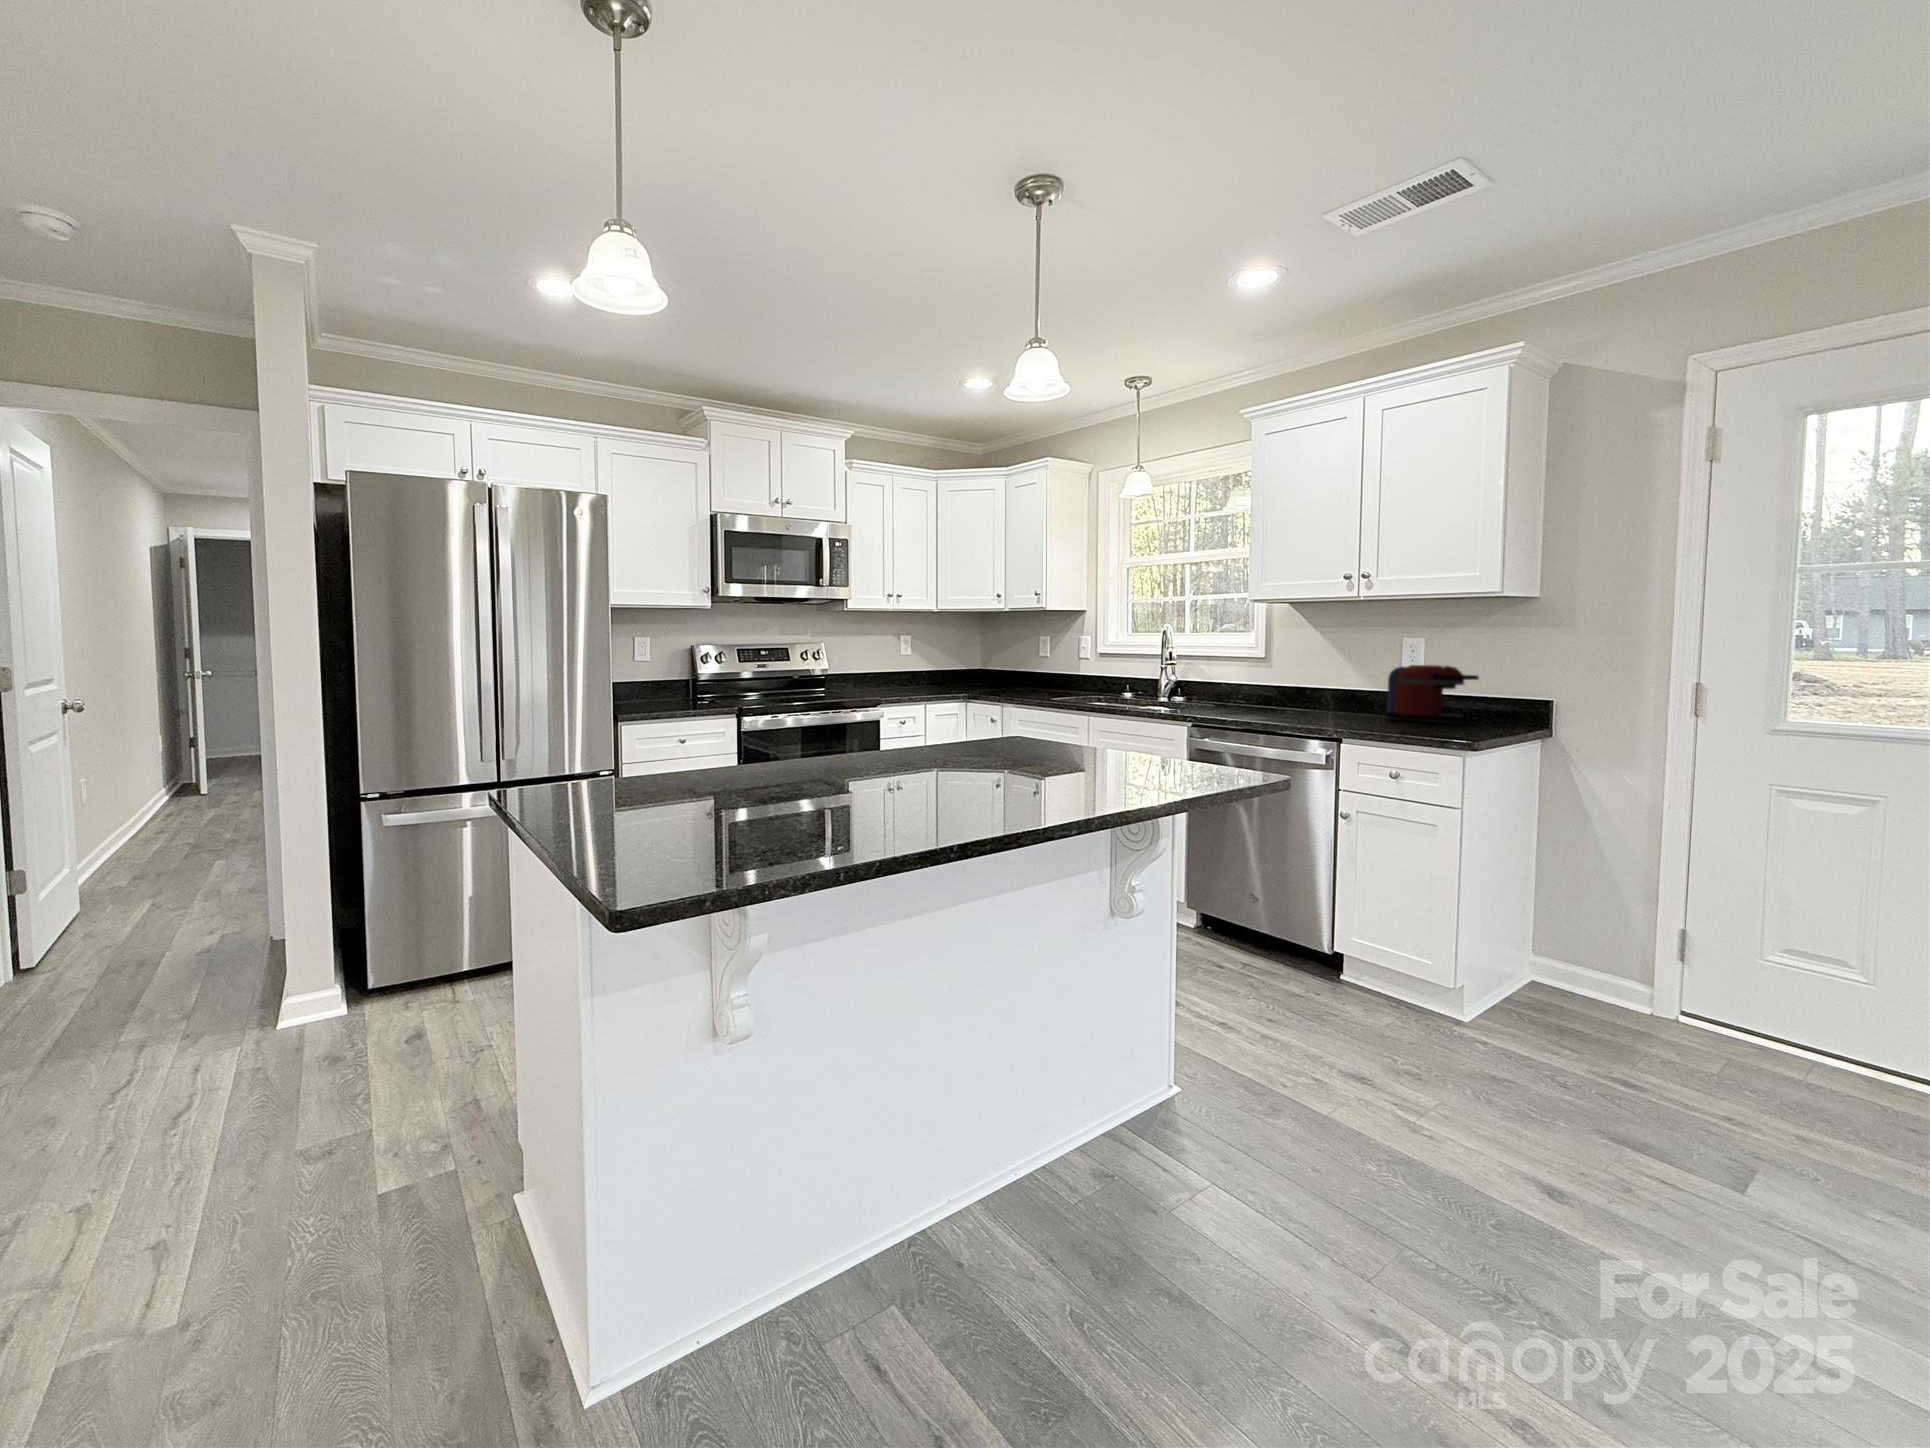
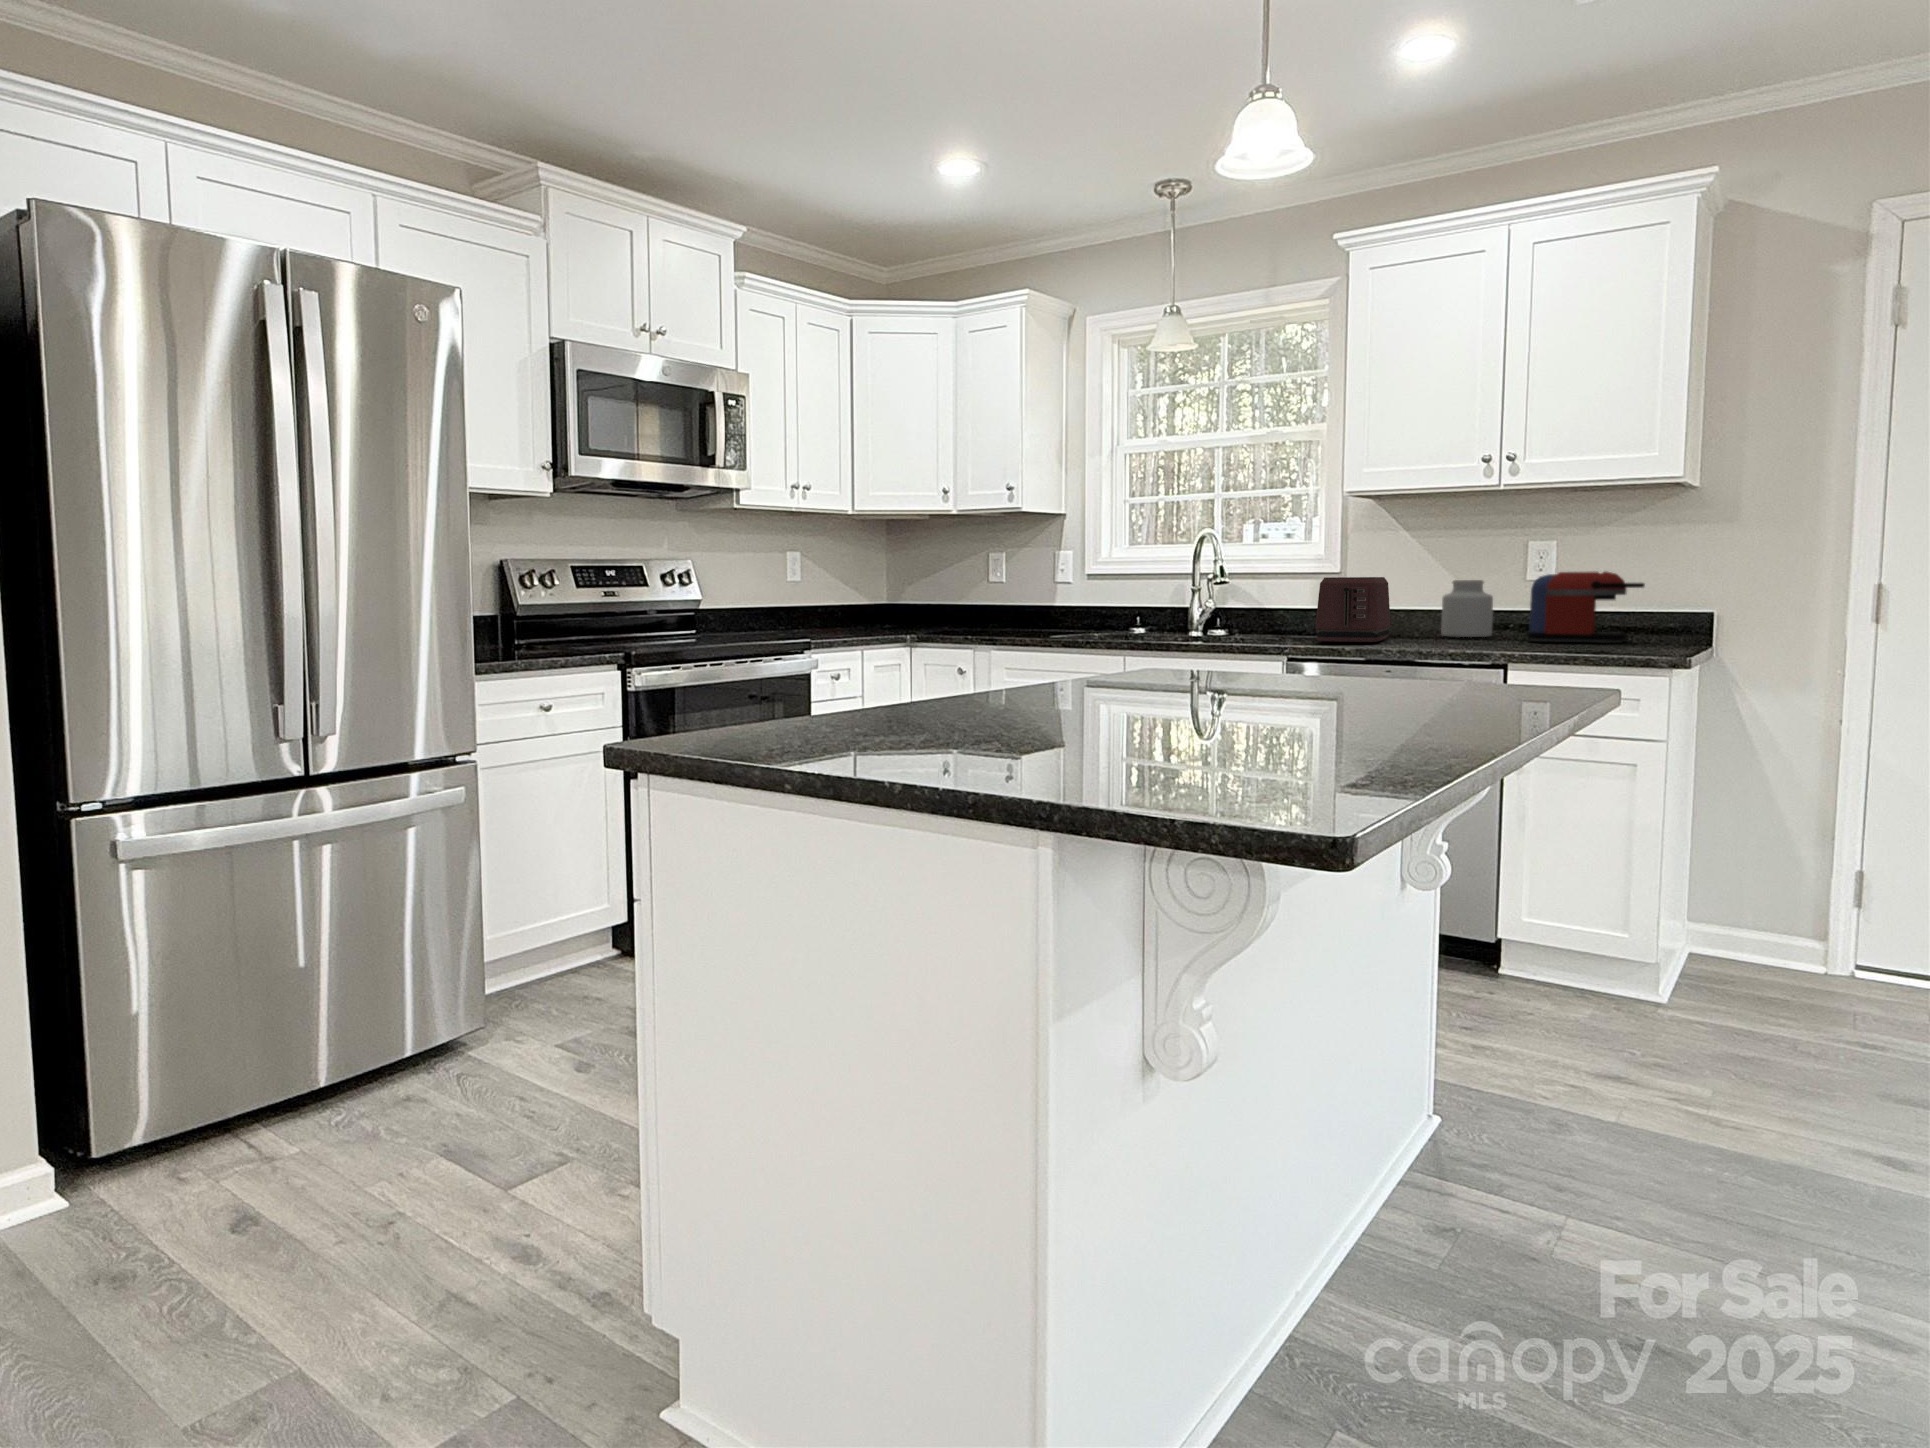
toaster: none [1223,663,1295,714] -> present [1315,577,1391,642]
jar: none [1330,667,1371,712] -> present [1441,580,1493,637]

